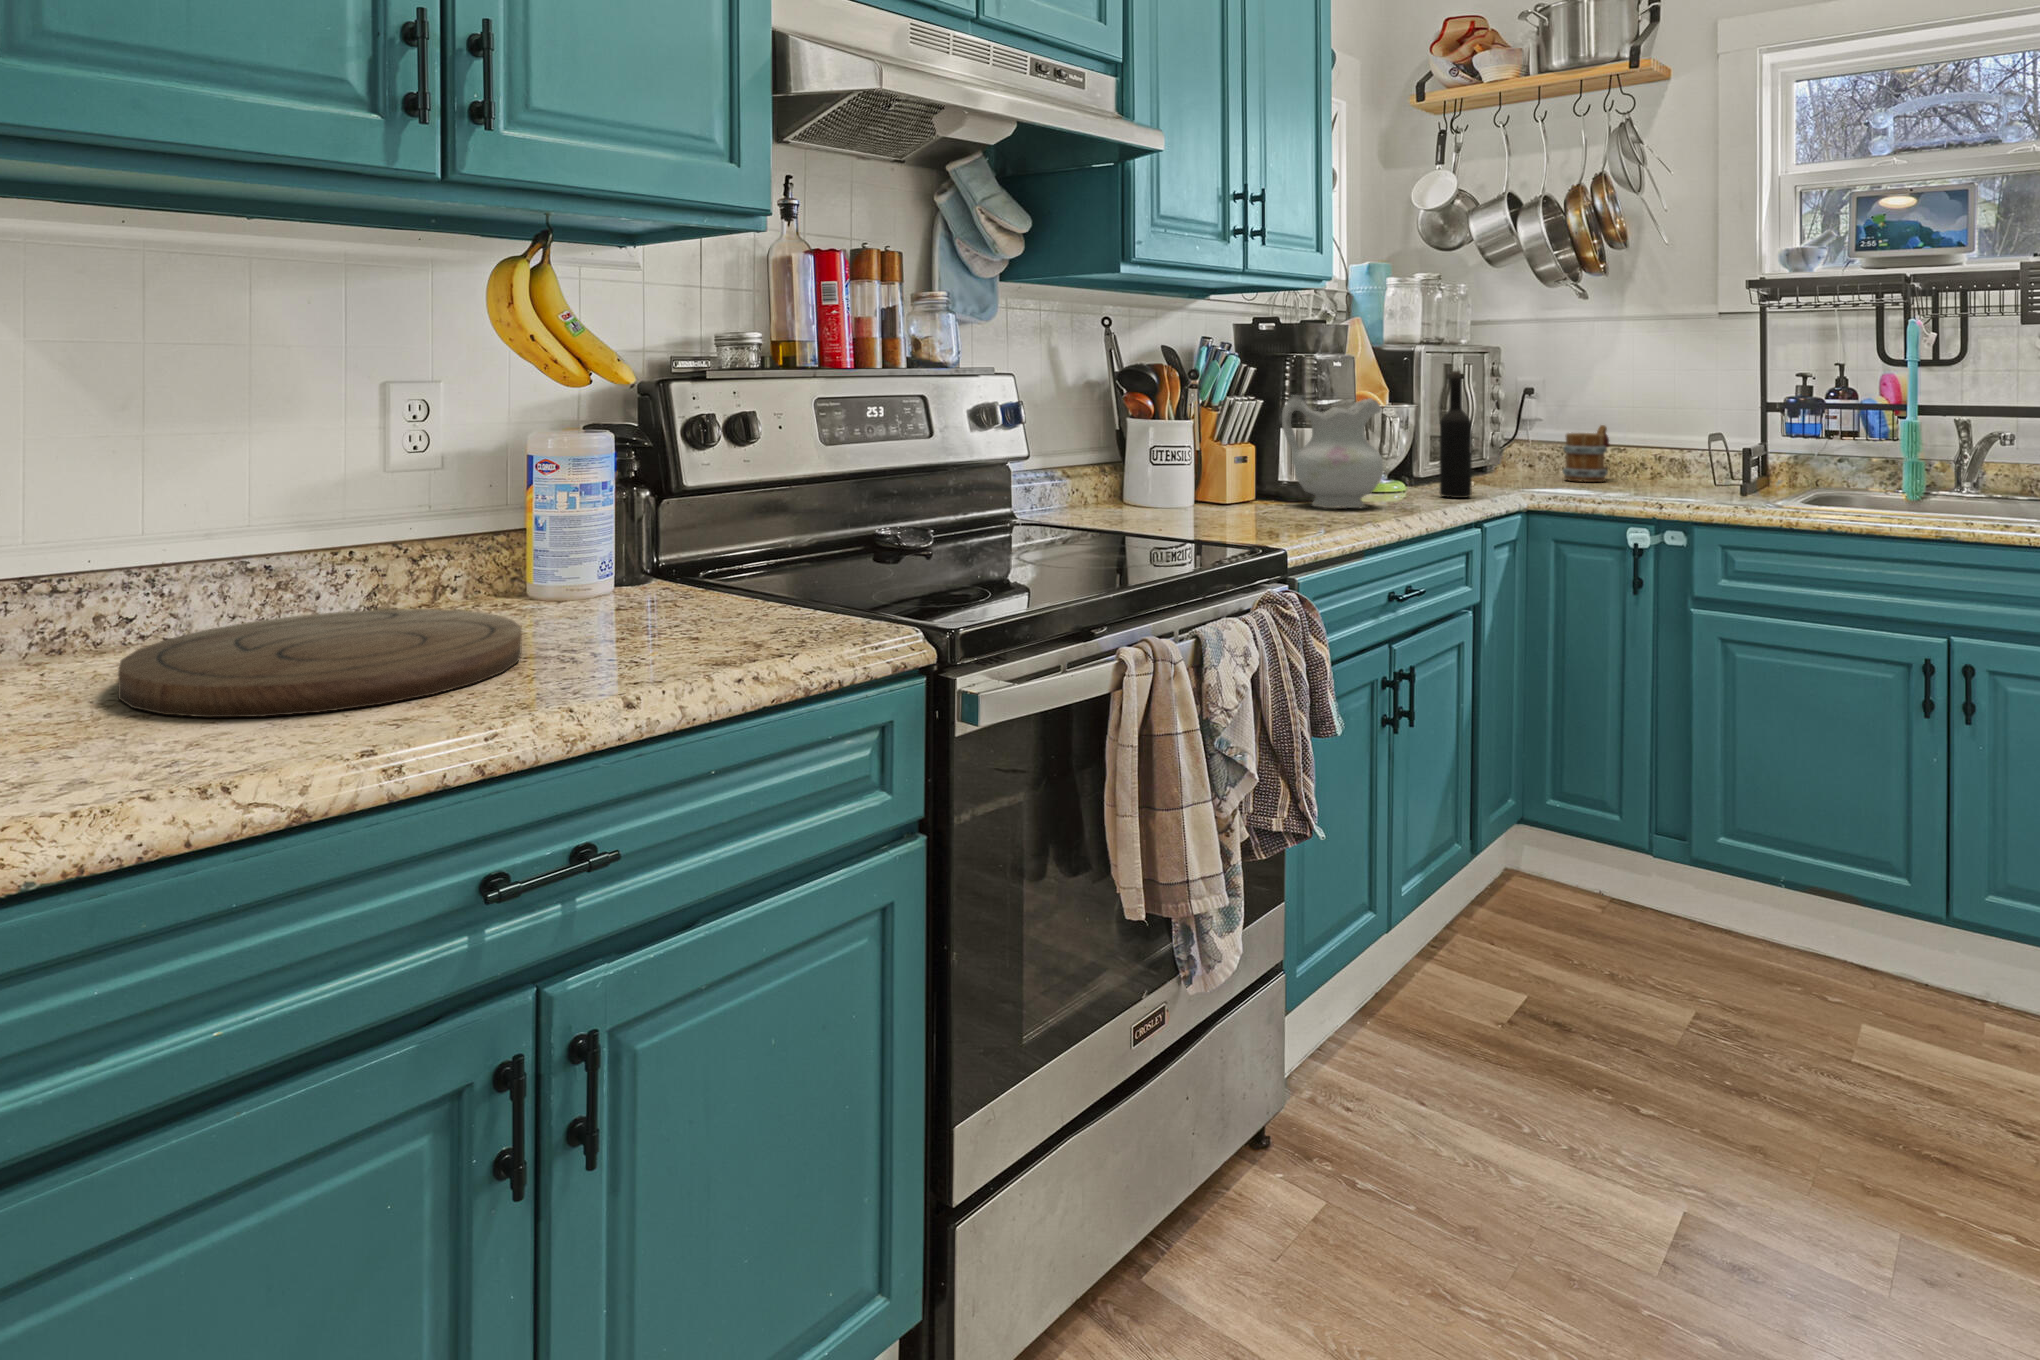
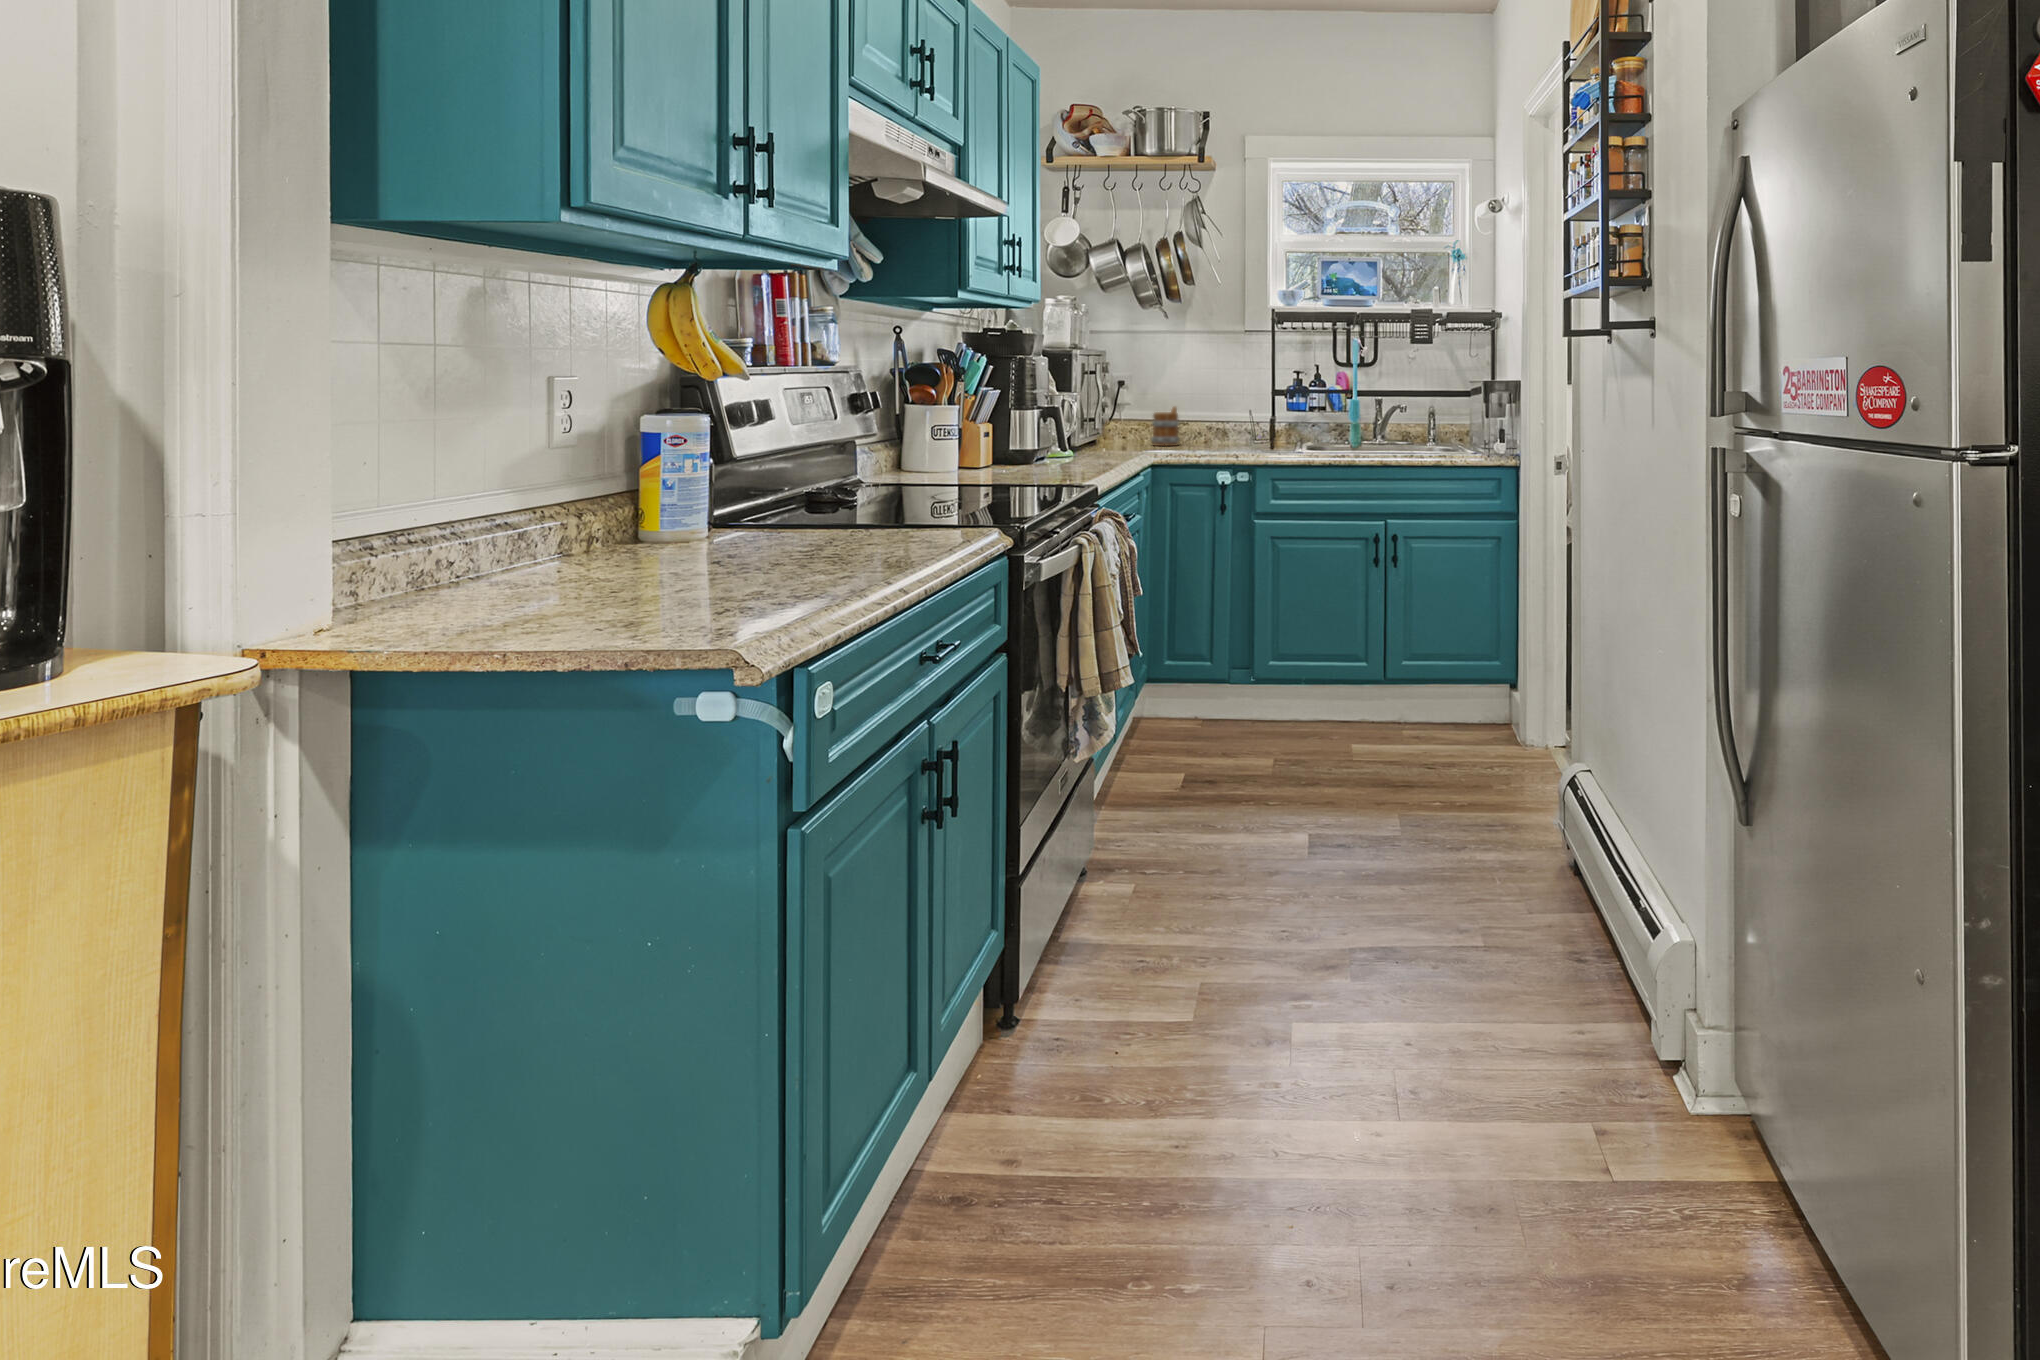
wine bottle: present [1440,371,1472,498] -> none [1100,369,1122,458]
ceramic pitcher: present [1282,395,1383,508] -> none [1013,385,1083,466]
cutting board: present [118,609,522,717] -> none [555,539,822,595]

